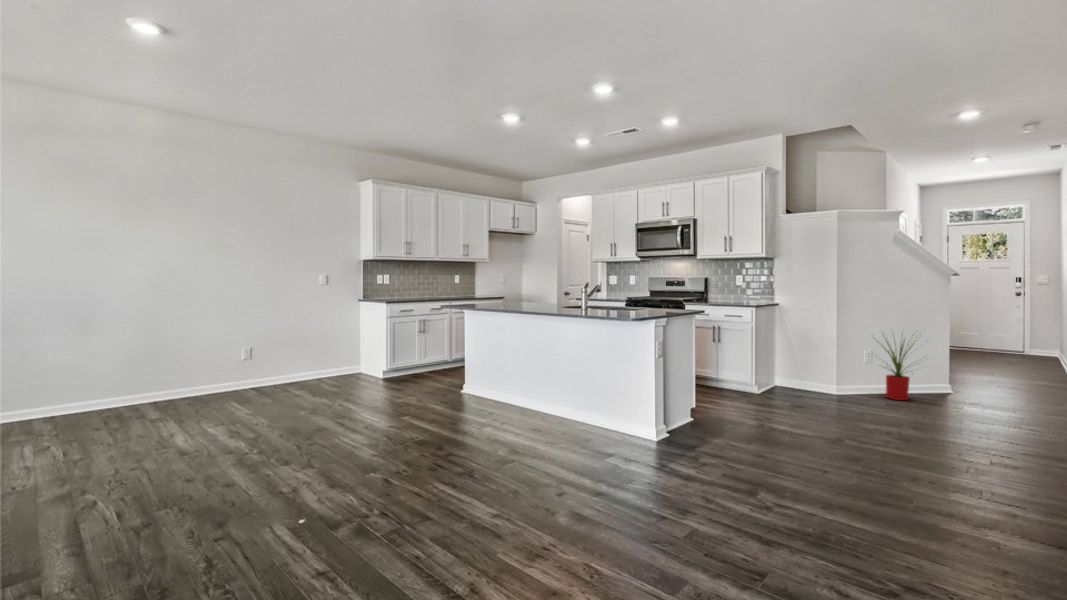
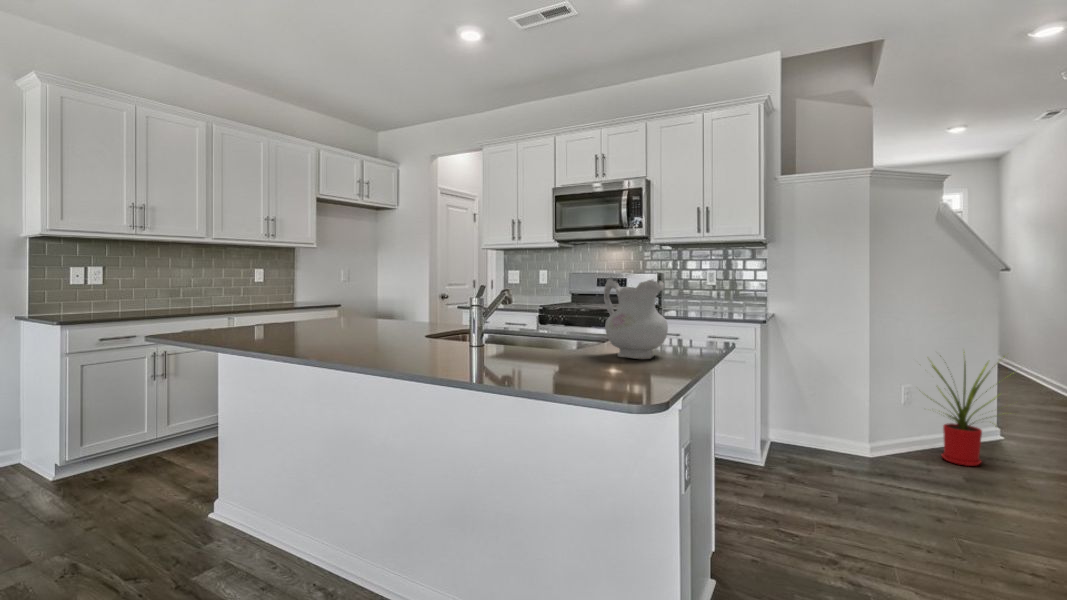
ceramic pitcher: none [637,279,664,314] -> present [604,277,668,359]

